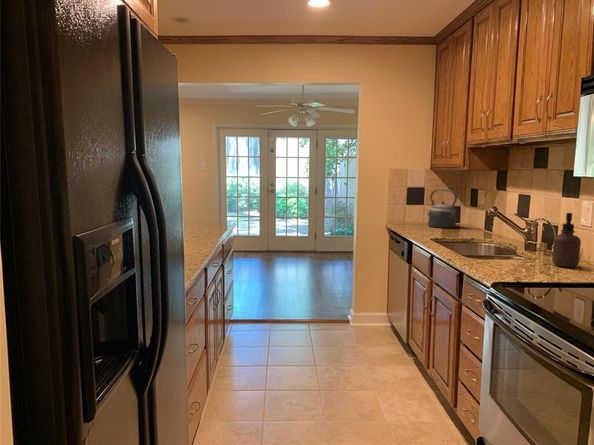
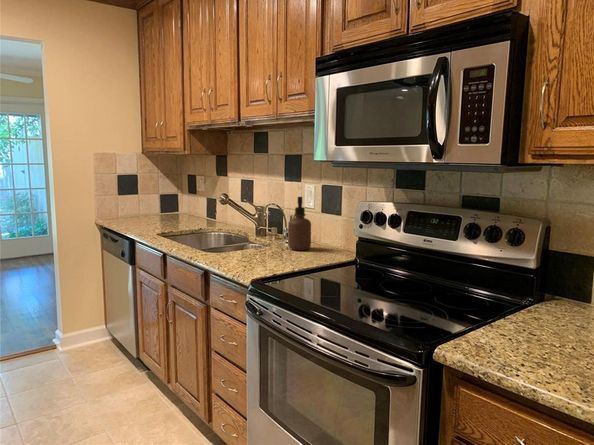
kettle: present [428,190,457,228] -> none [141,177,176,220]

